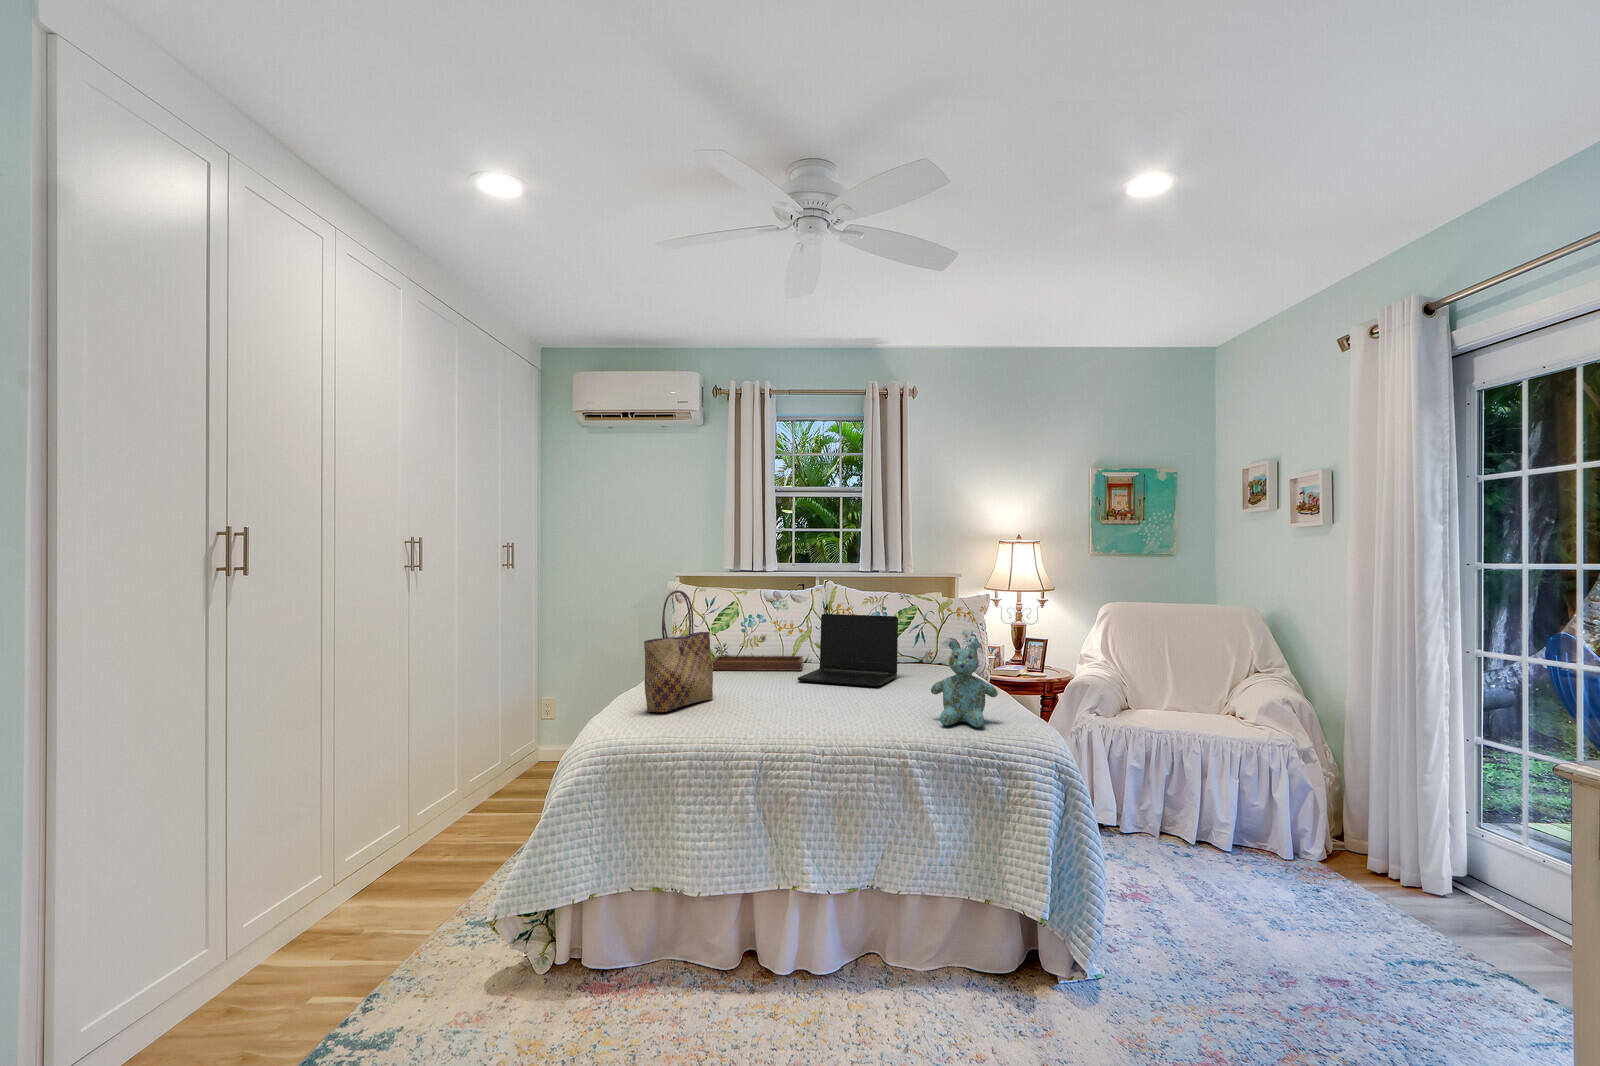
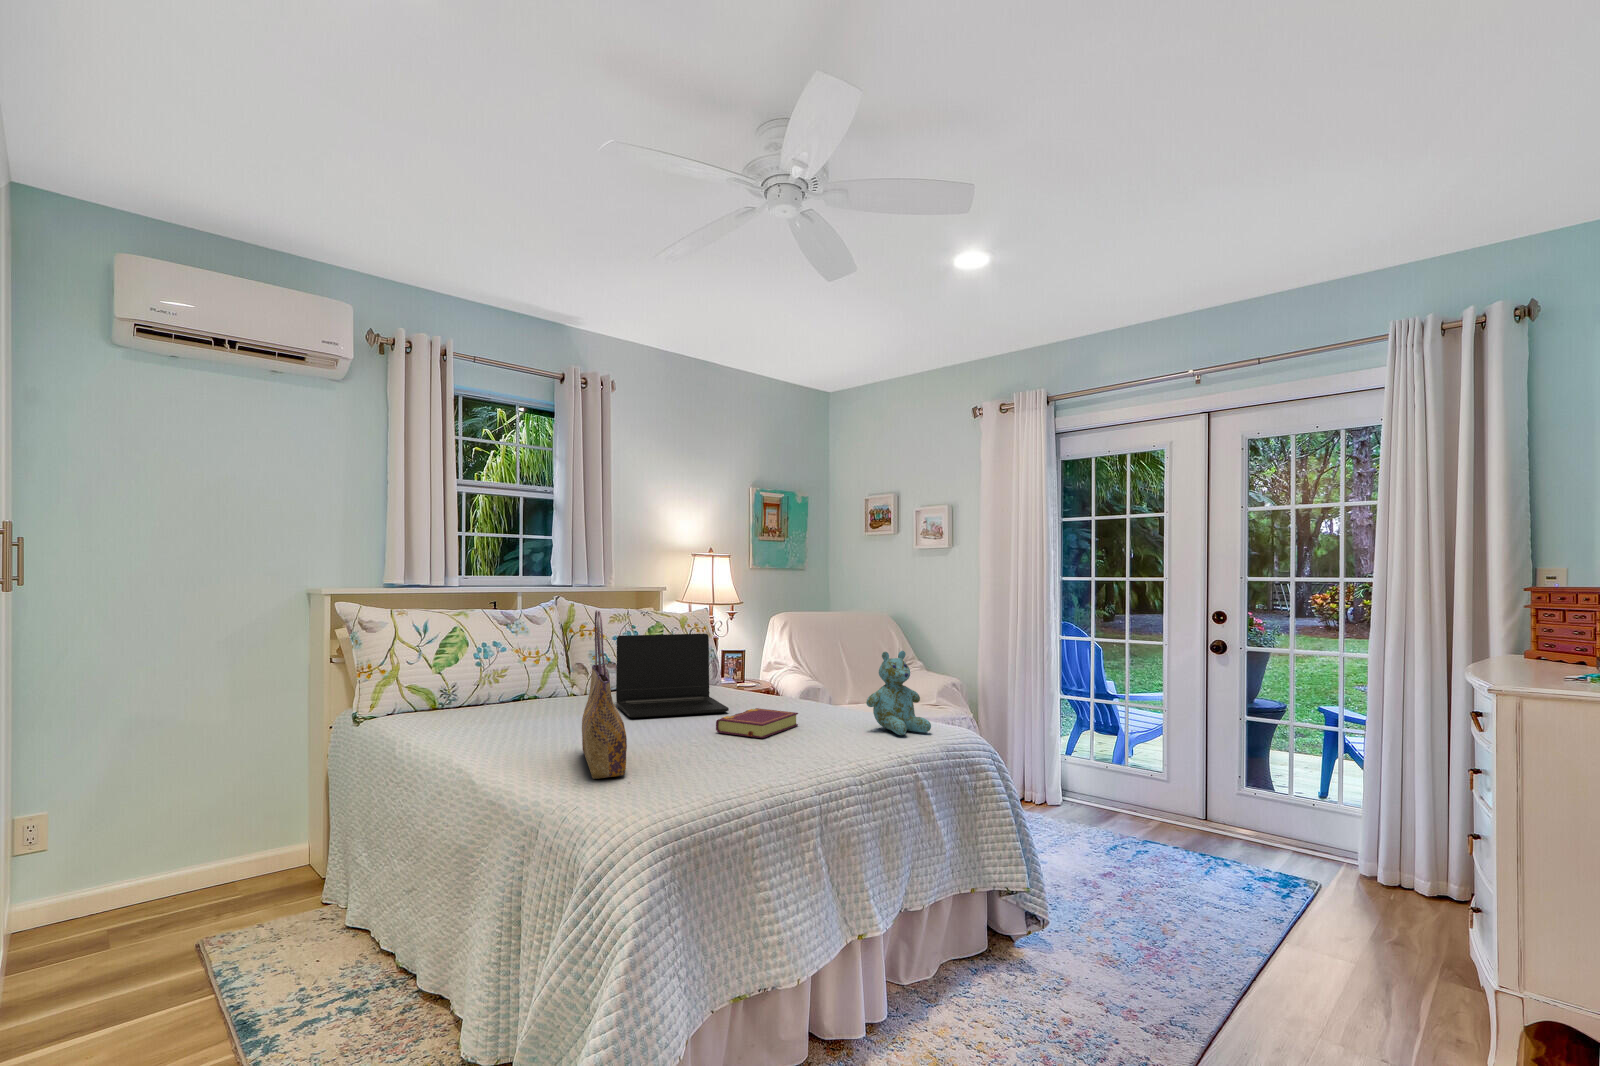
tray: present [712,636,803,671] -> none [453,669,589,721]
book: none [816,685,895,708] -> present [716,708,798,738]

